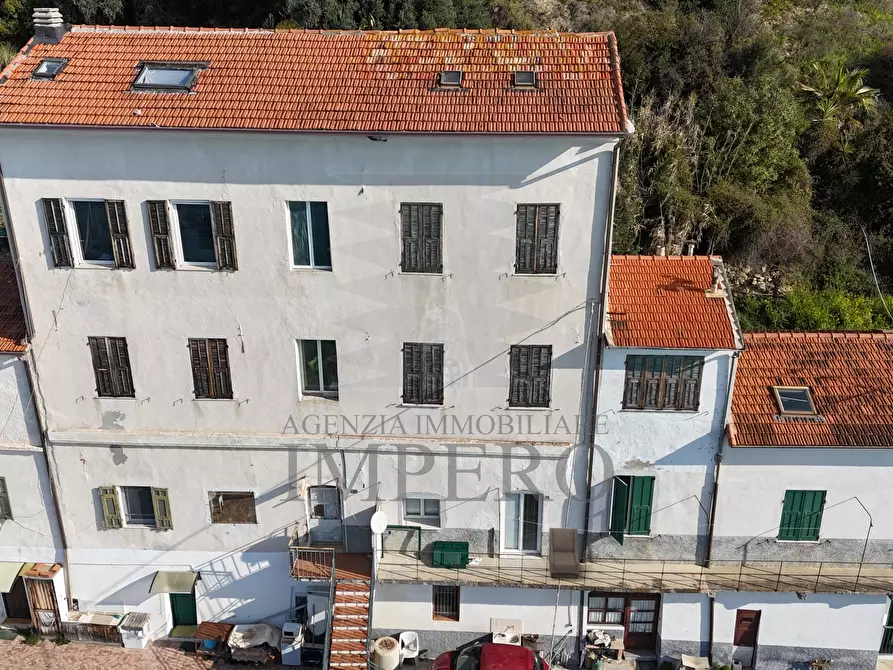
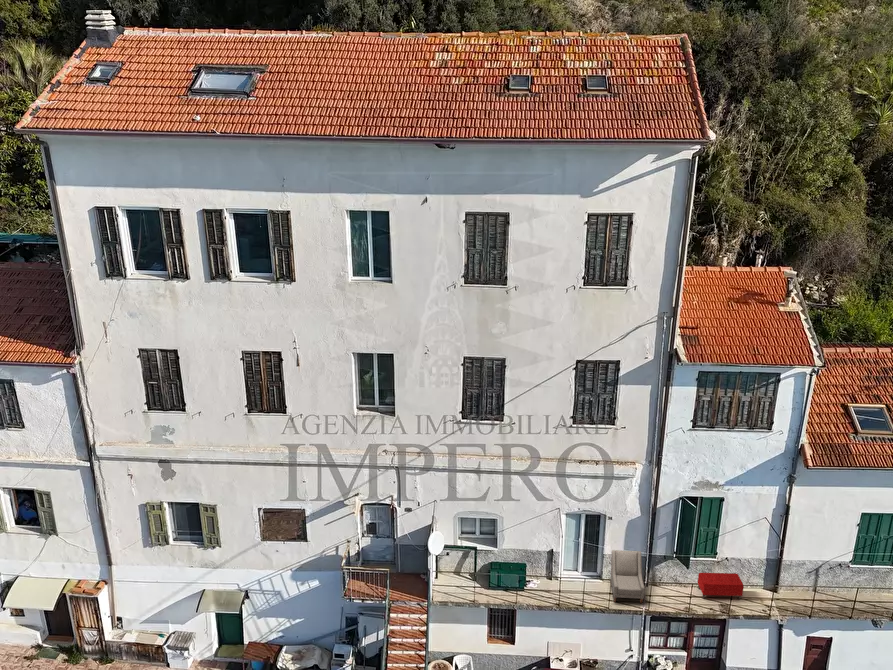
bench: none [632,548,674,574] -> present [698,573,744,600]

